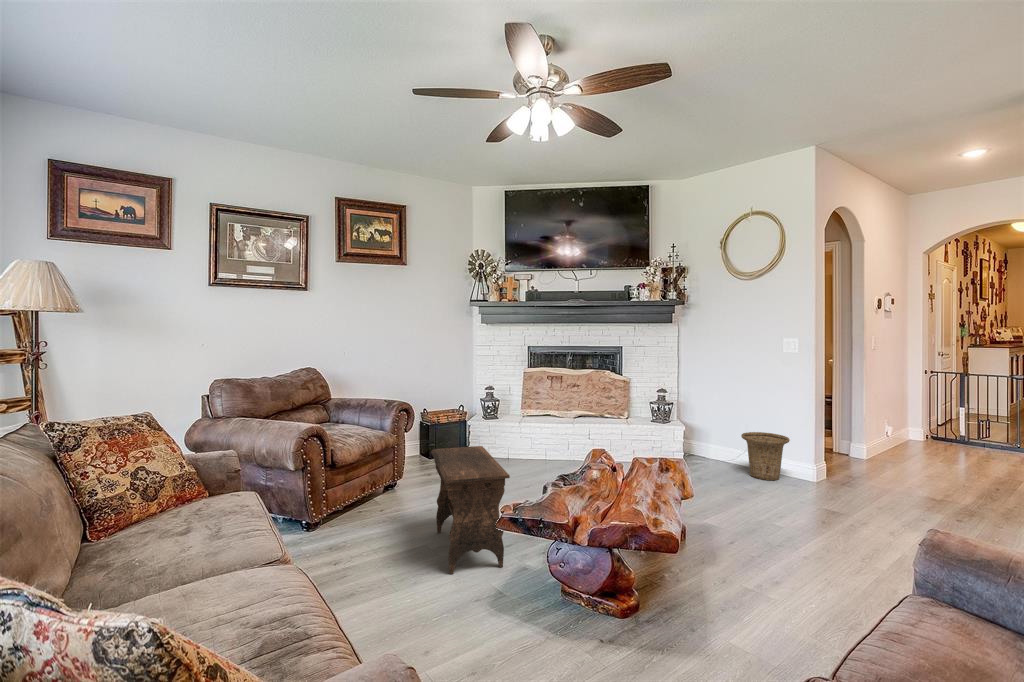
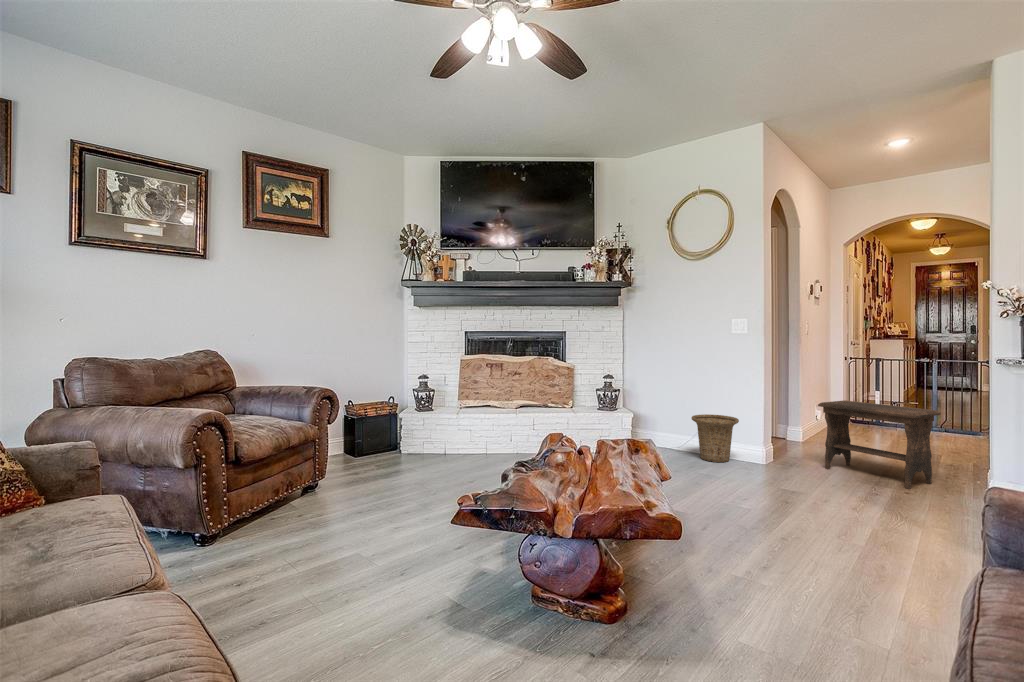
footstool: present [431,446,510,574] -> present [818,400,941,489]

